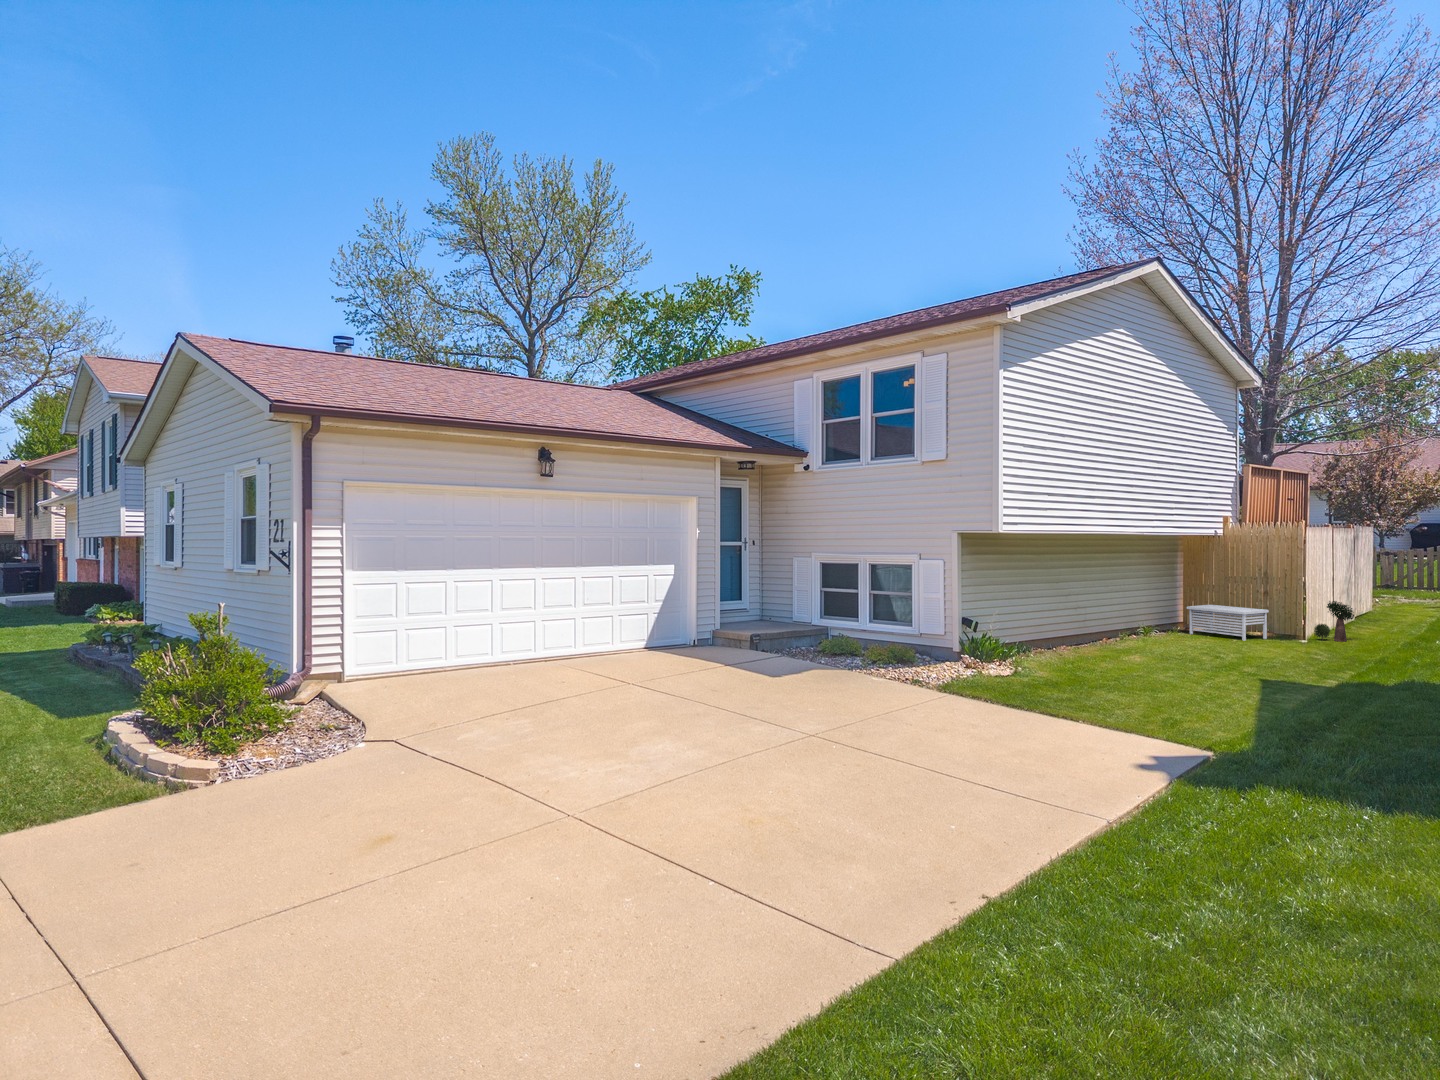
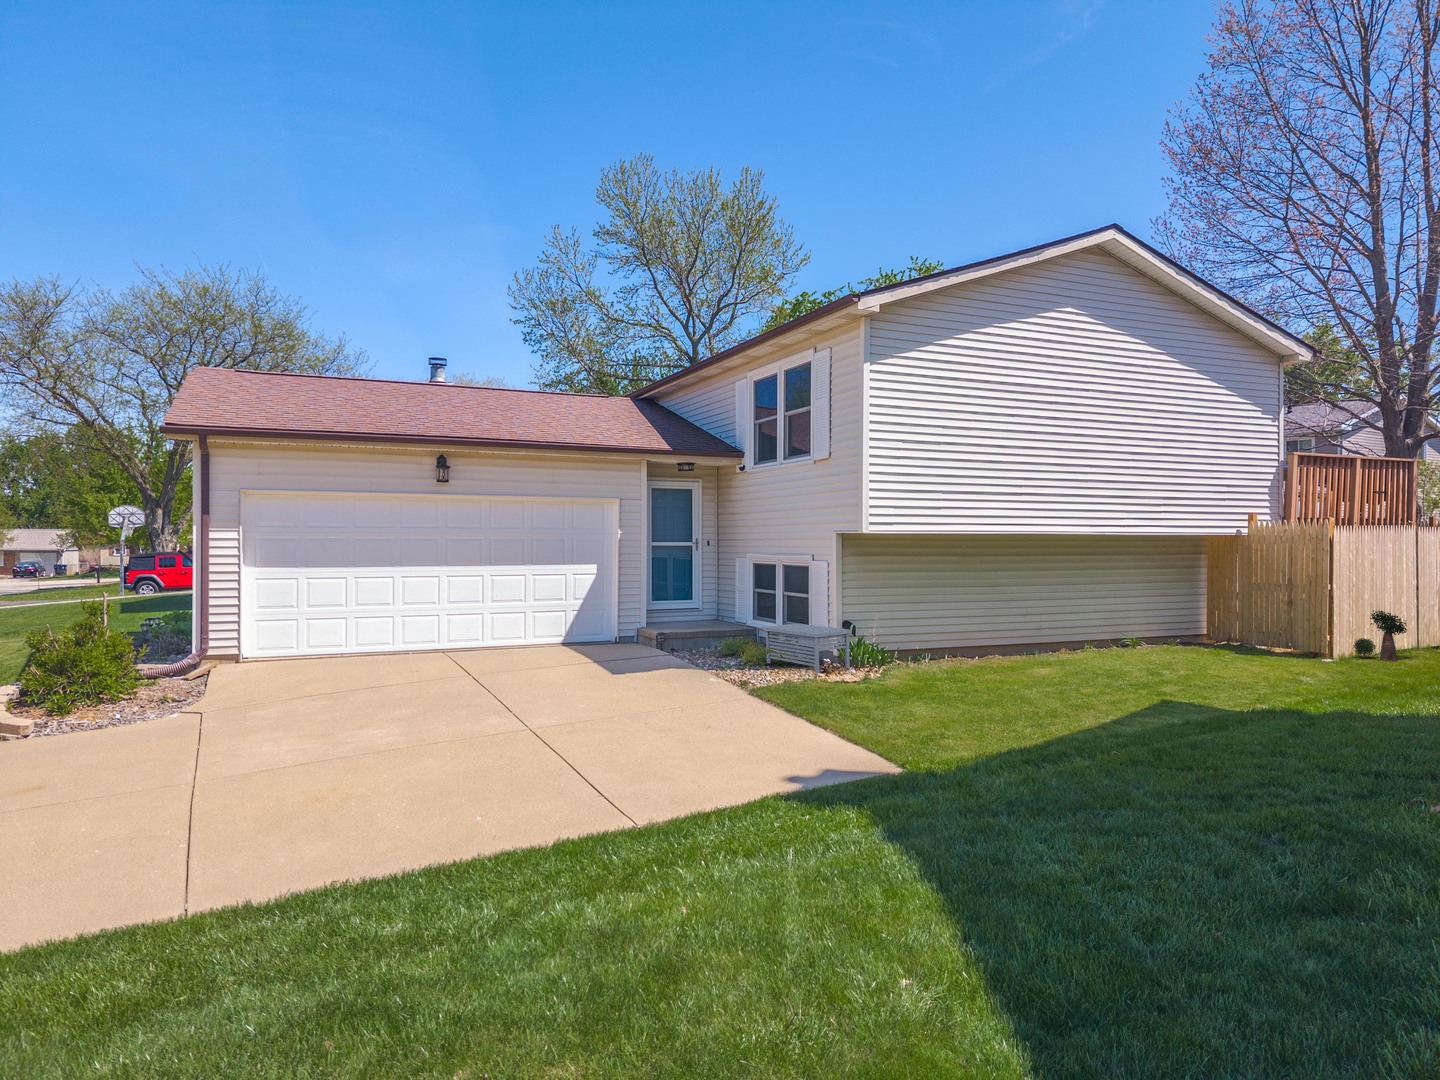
storage bench: present [1187,605,1269,641] -> present [763,624,851,673]

